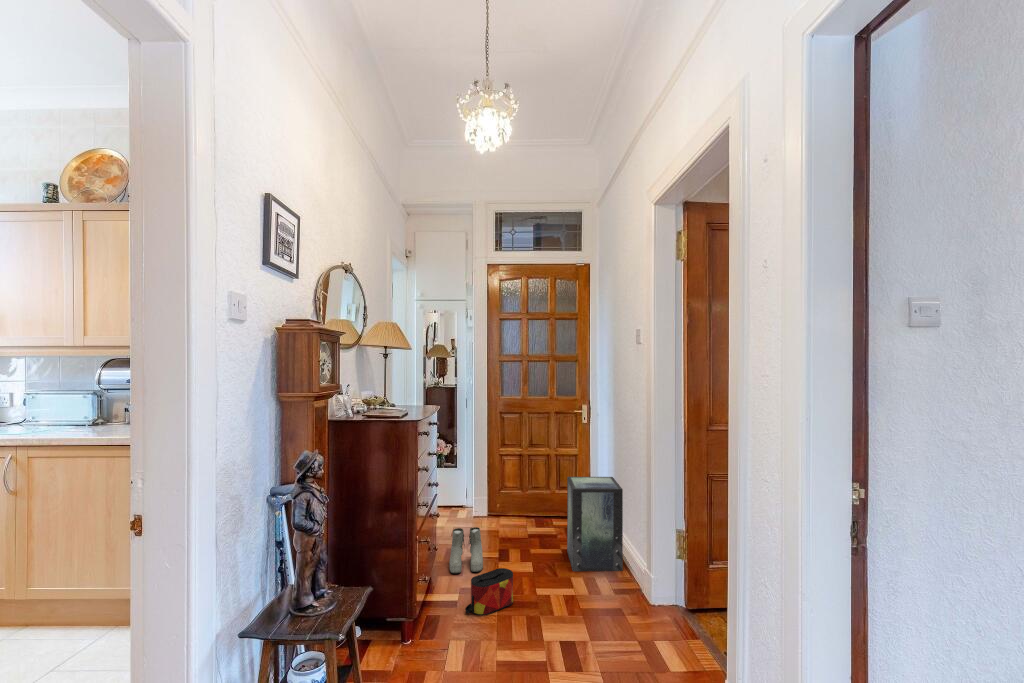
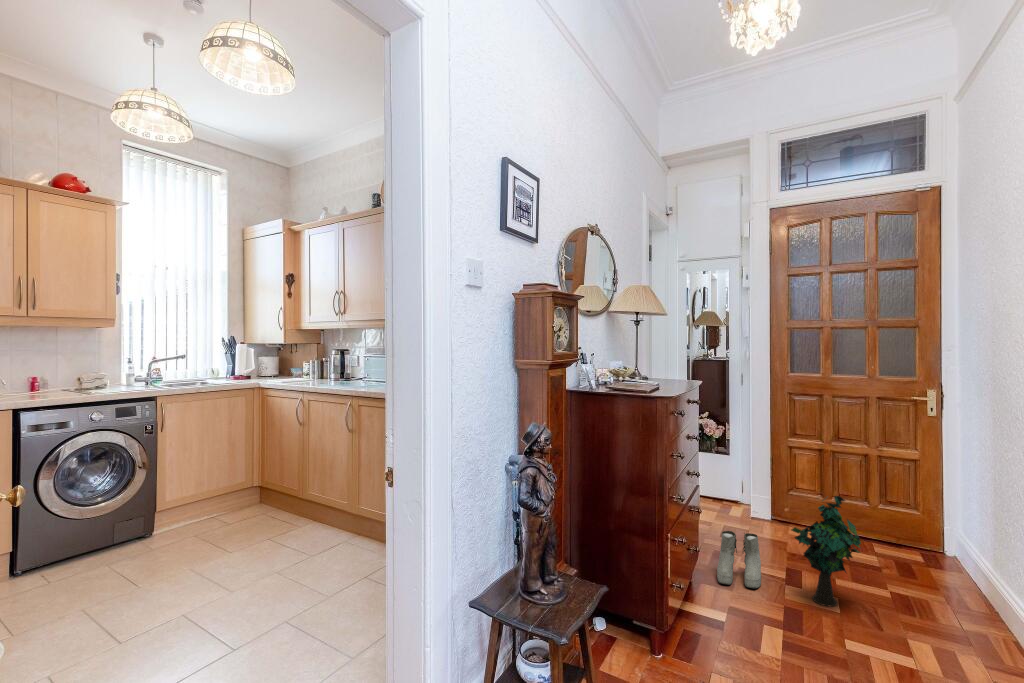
storage box: present [567,477,623,571] -> none [889,488,990,638]
decorative plant: none [504,487,551,573] -> present [791,496,861,606]
bag: present [465,568,513,616] -> none [733,592,801,647]

